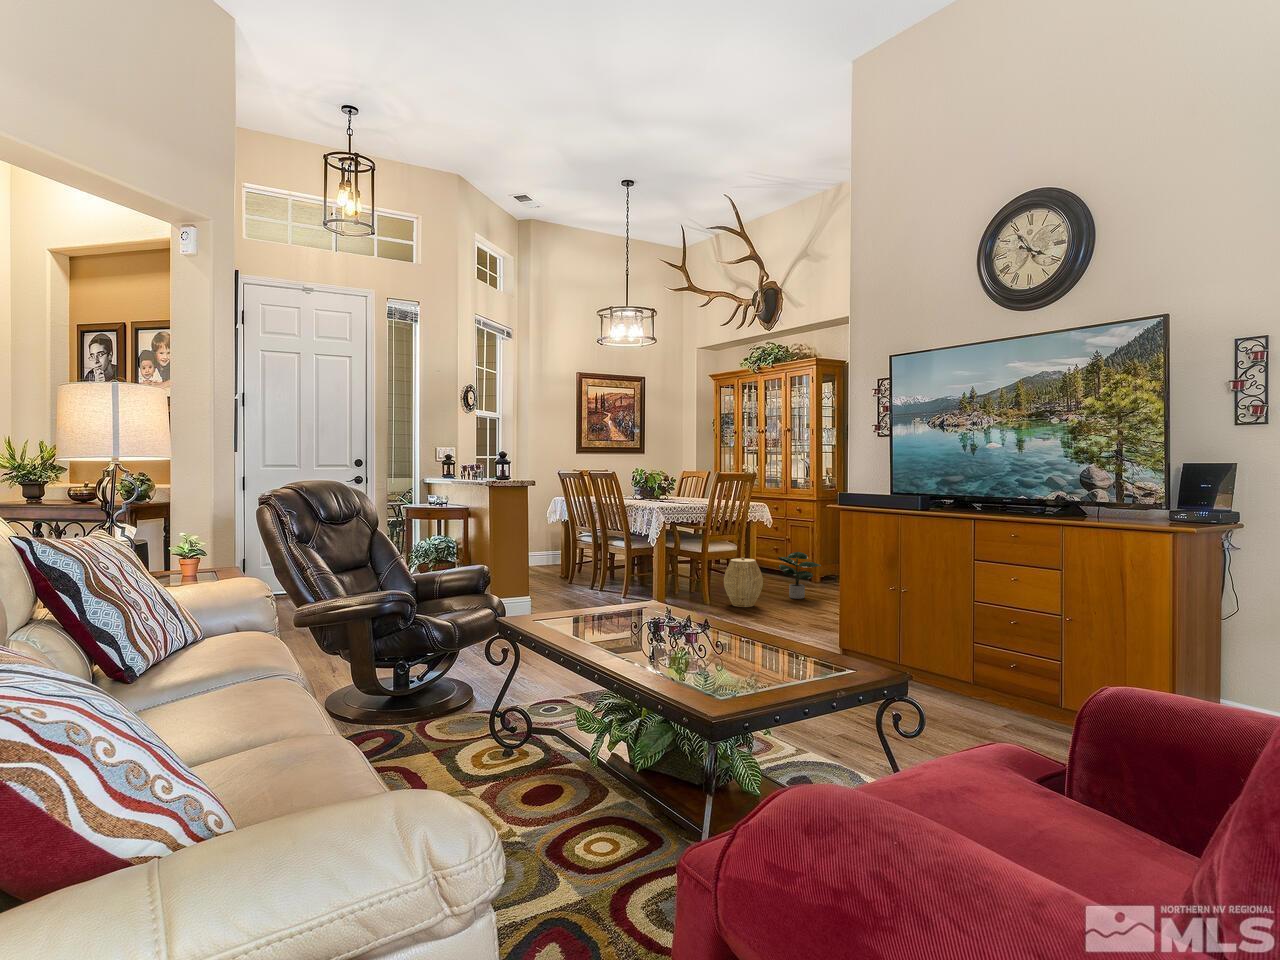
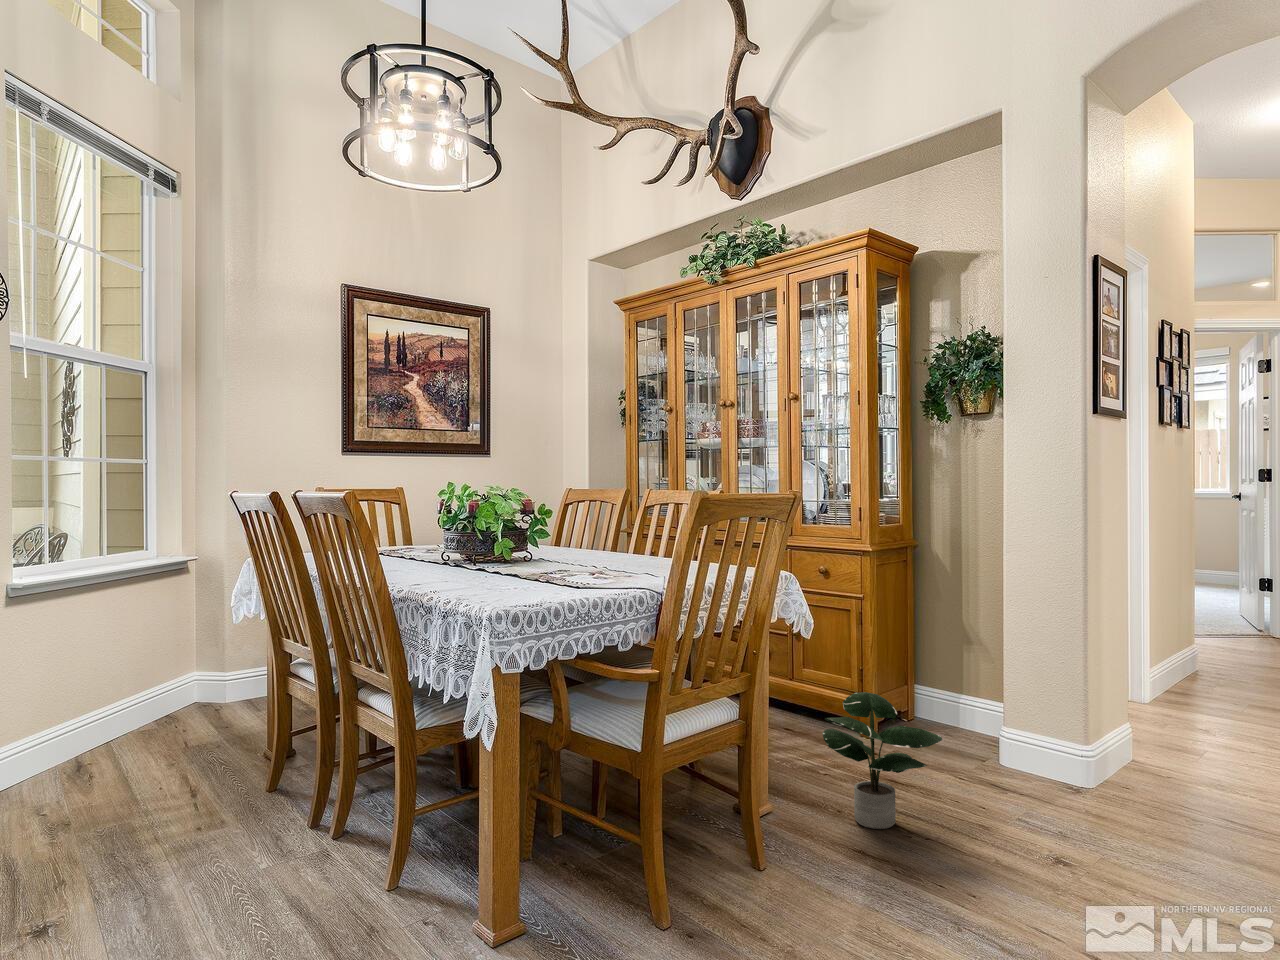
woven basket: present [724,557,763,607] -> none [697,747,816,914]

